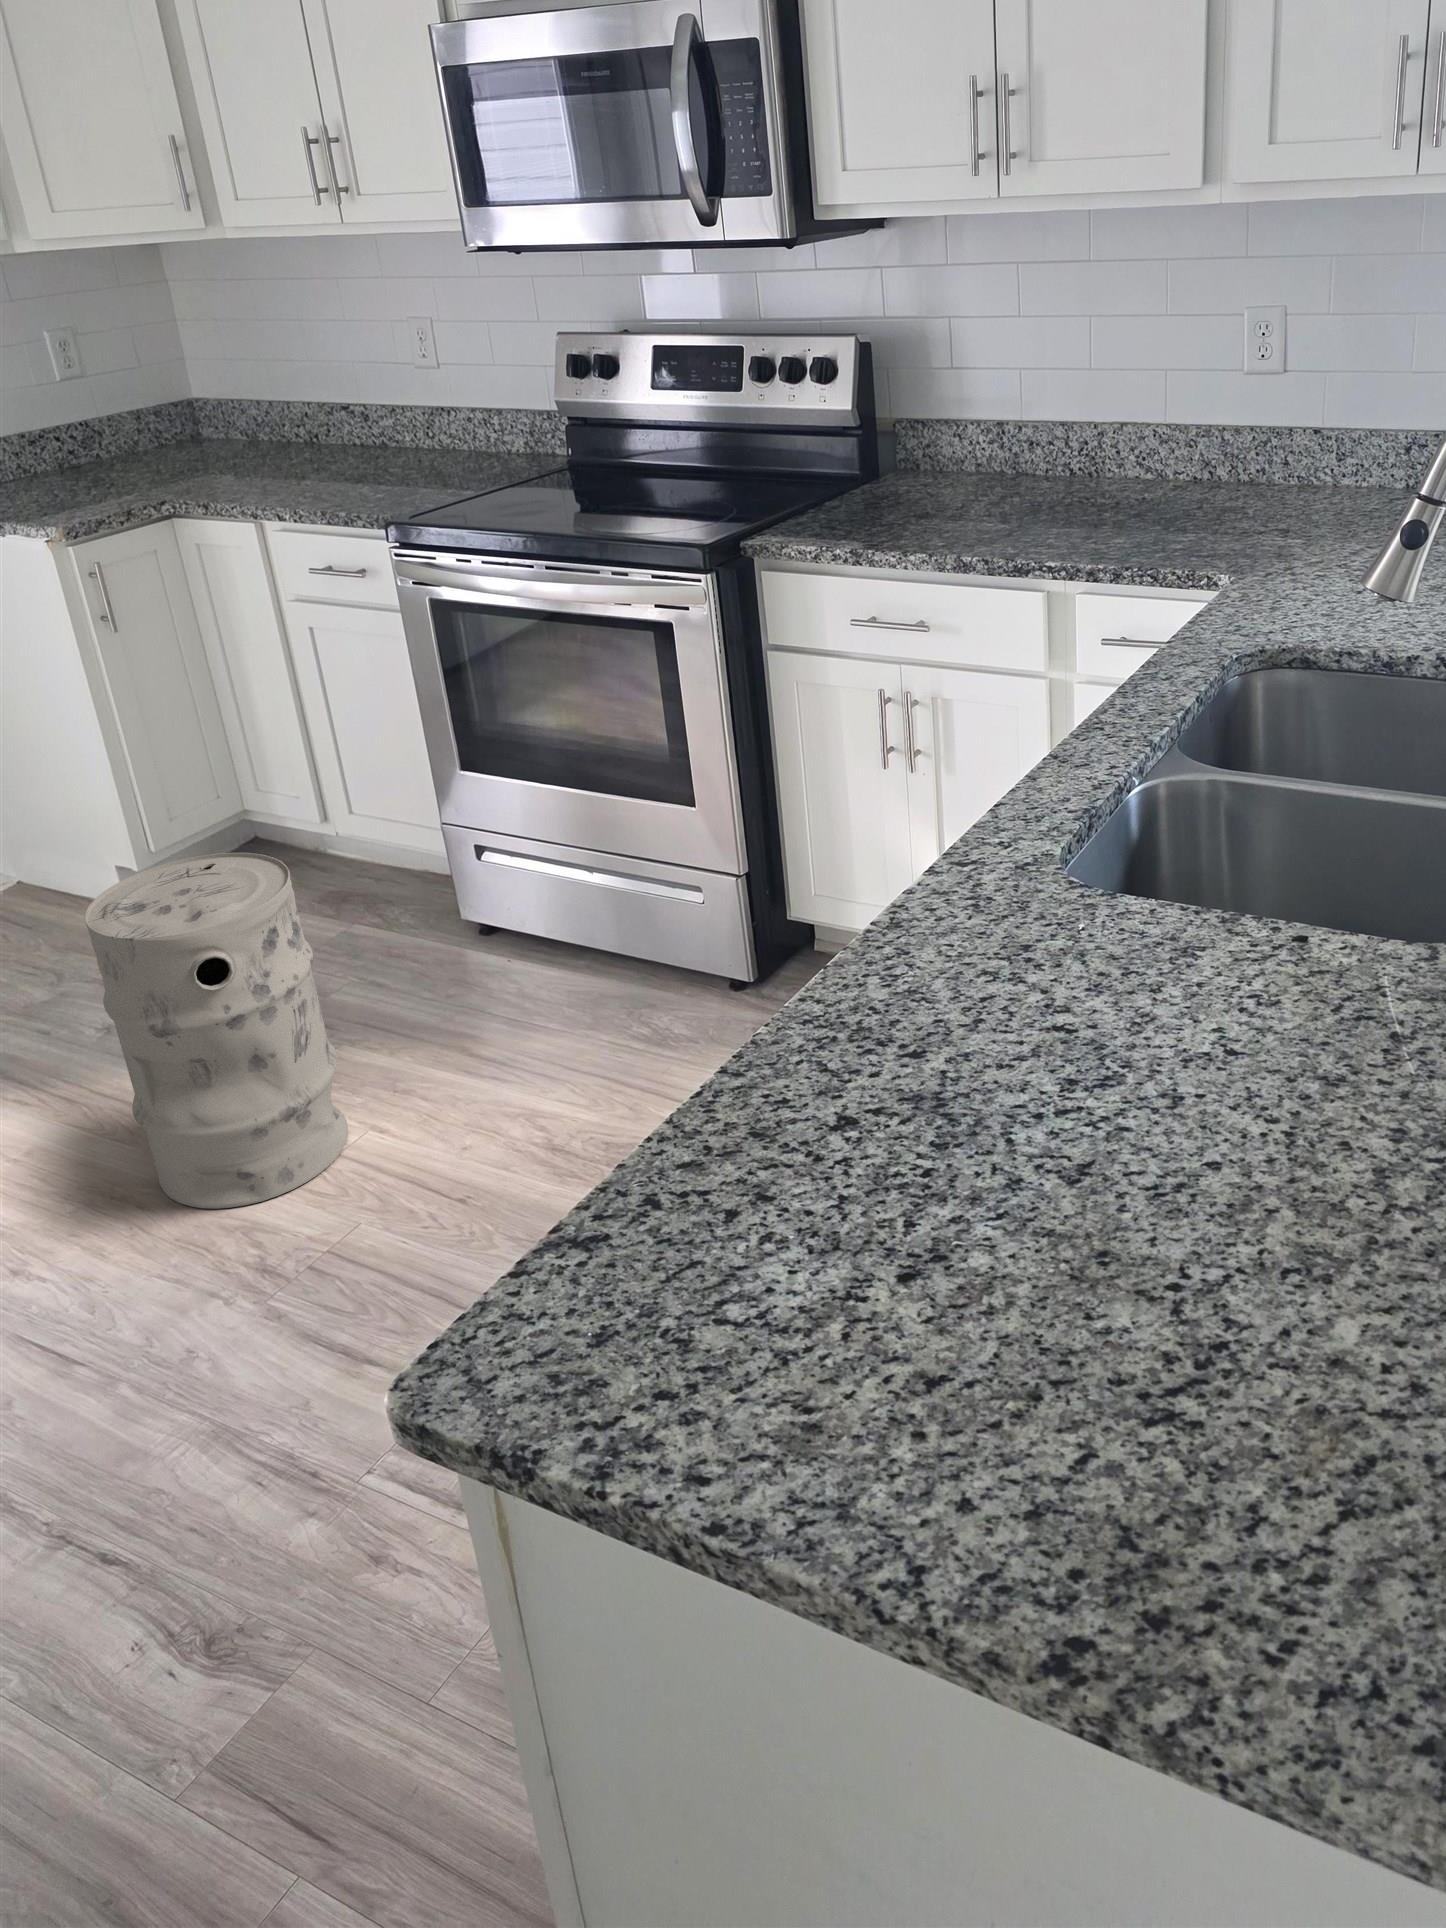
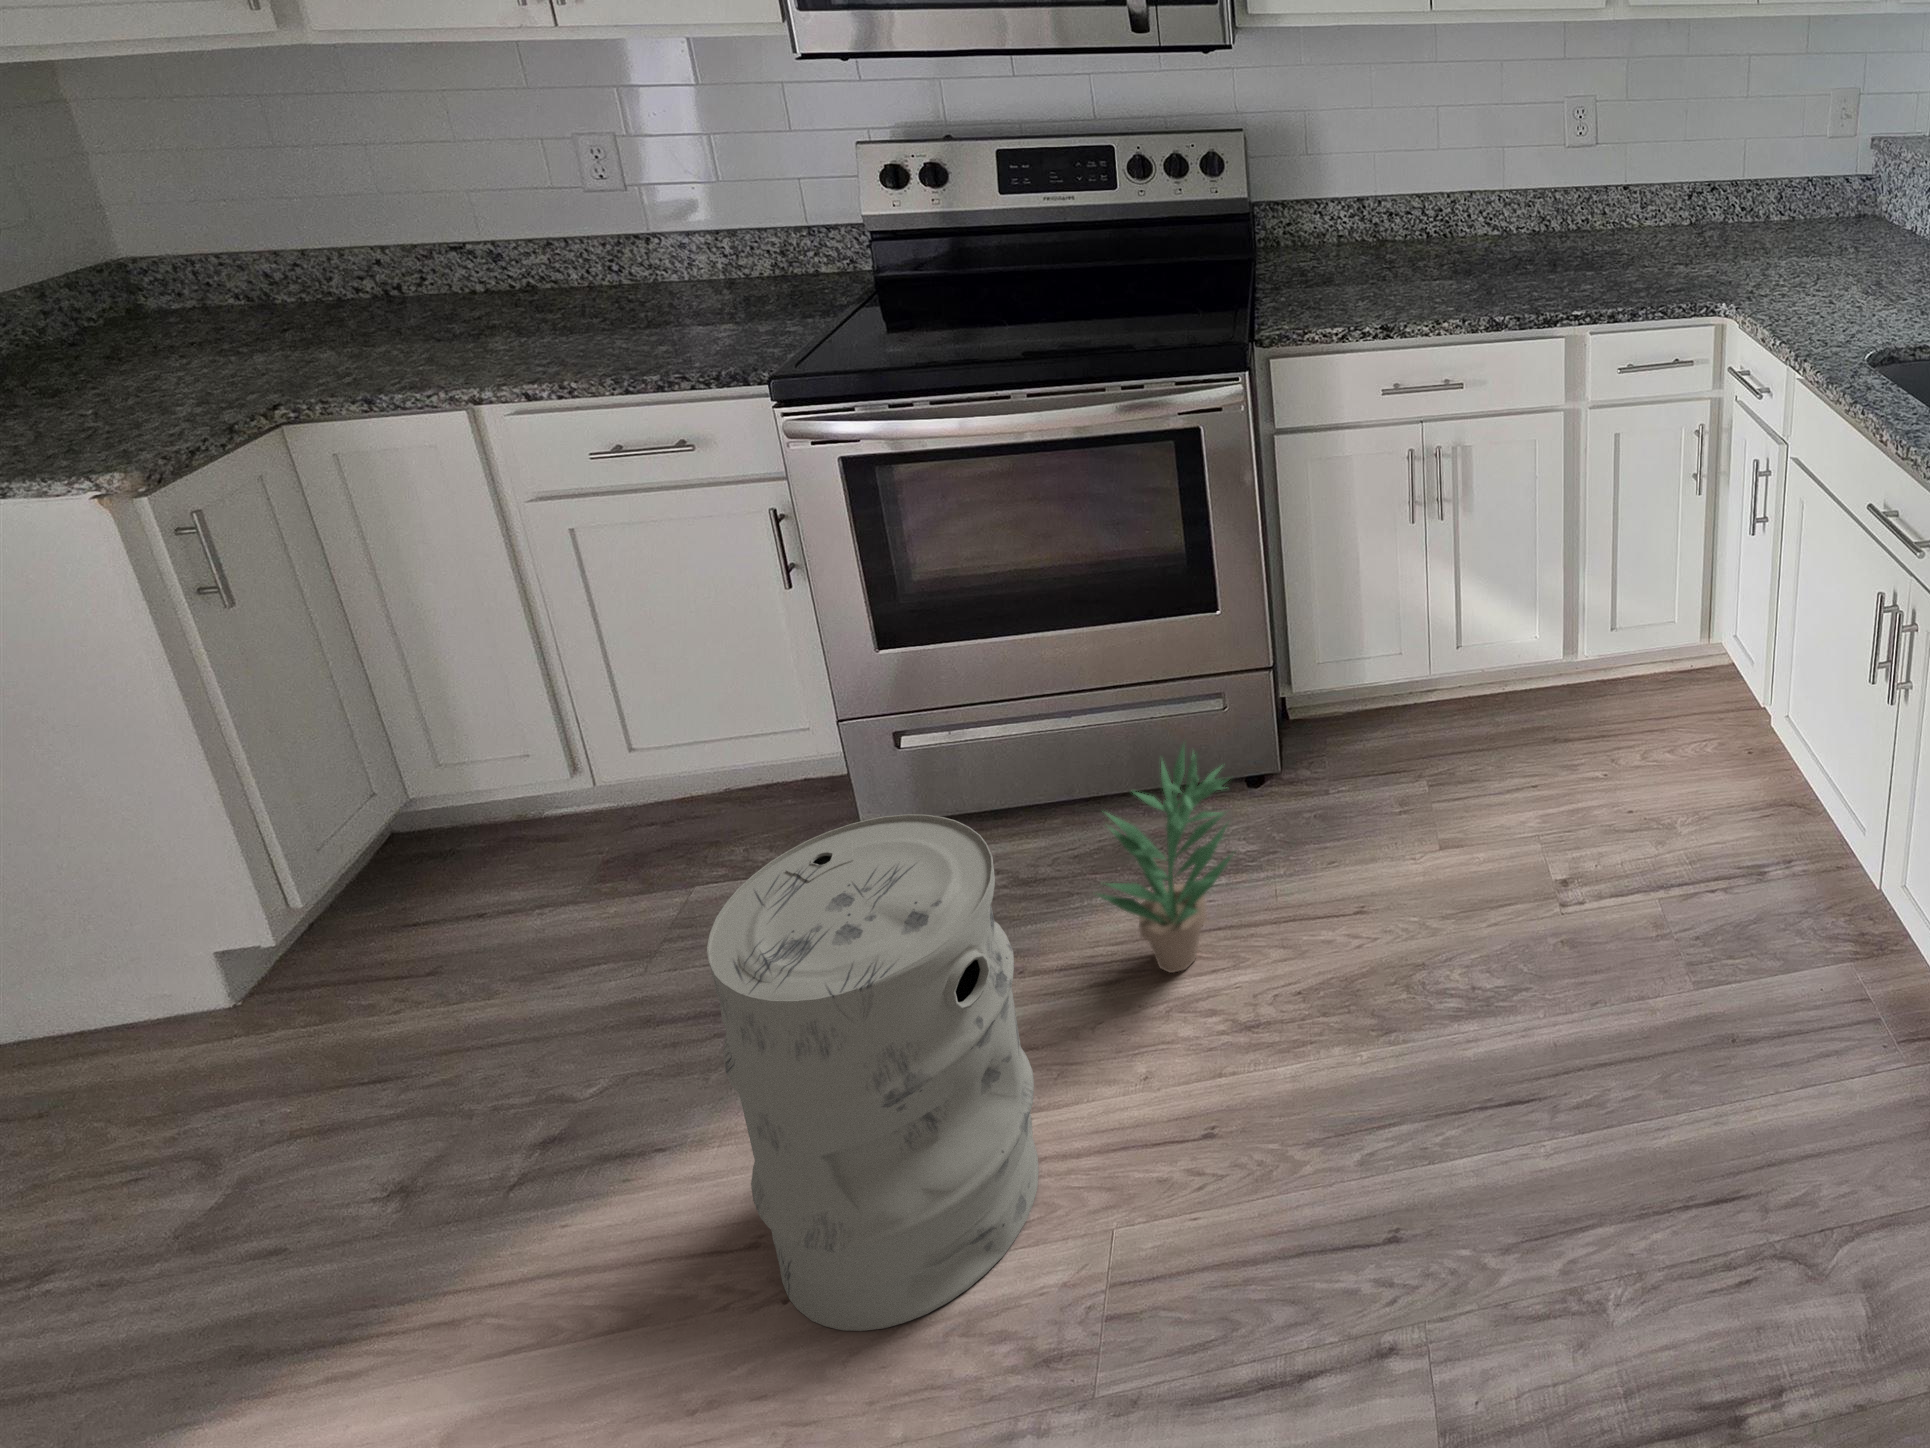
potted plant: none [461,888,588,1094] -> present [1098,745,1233,973]

